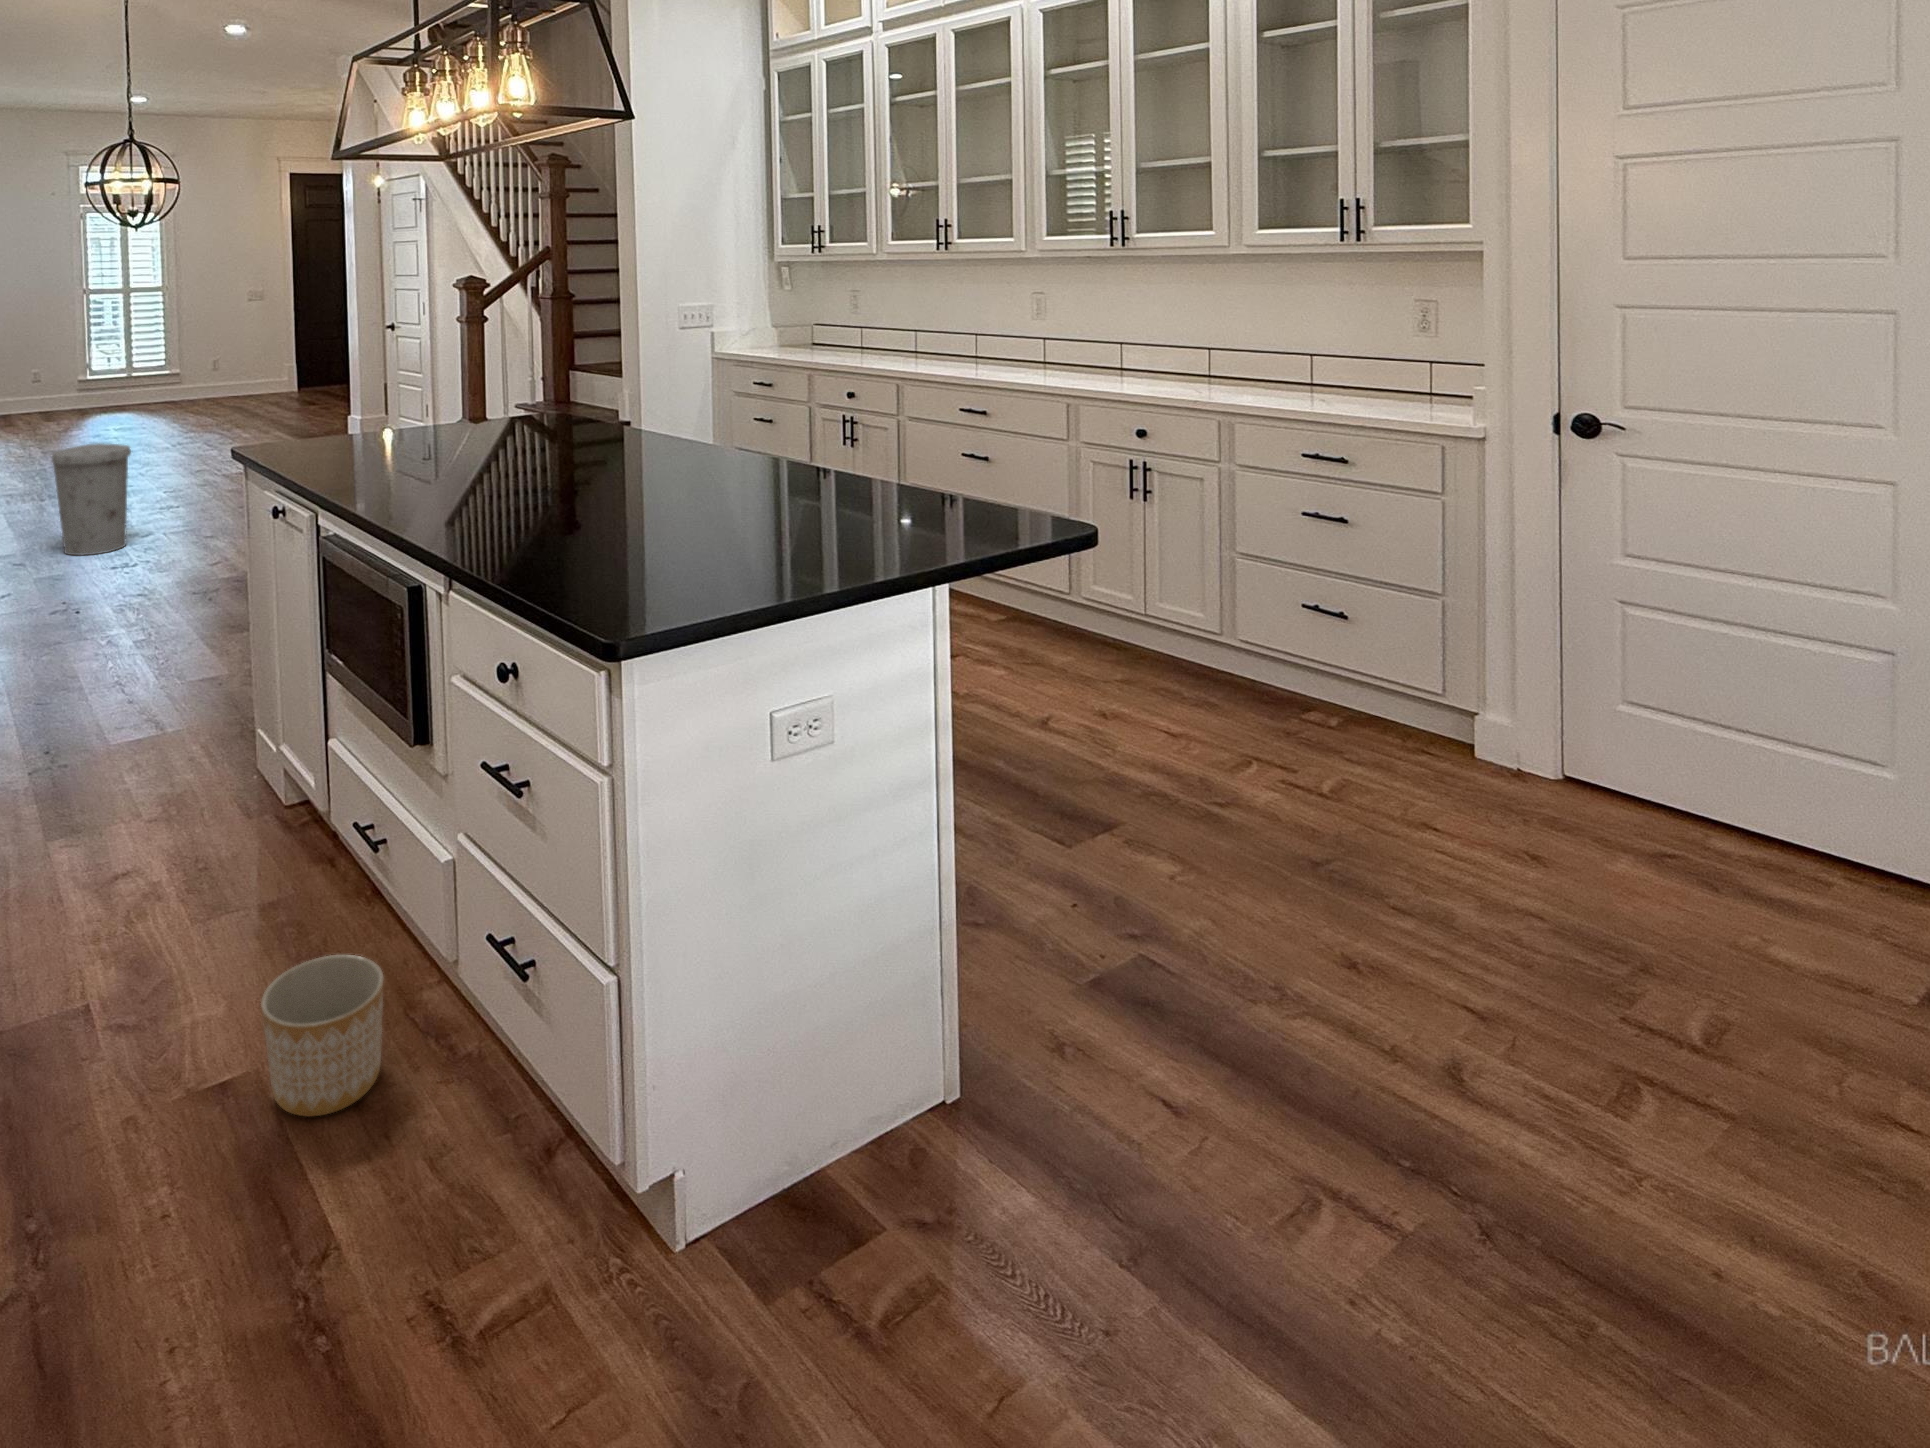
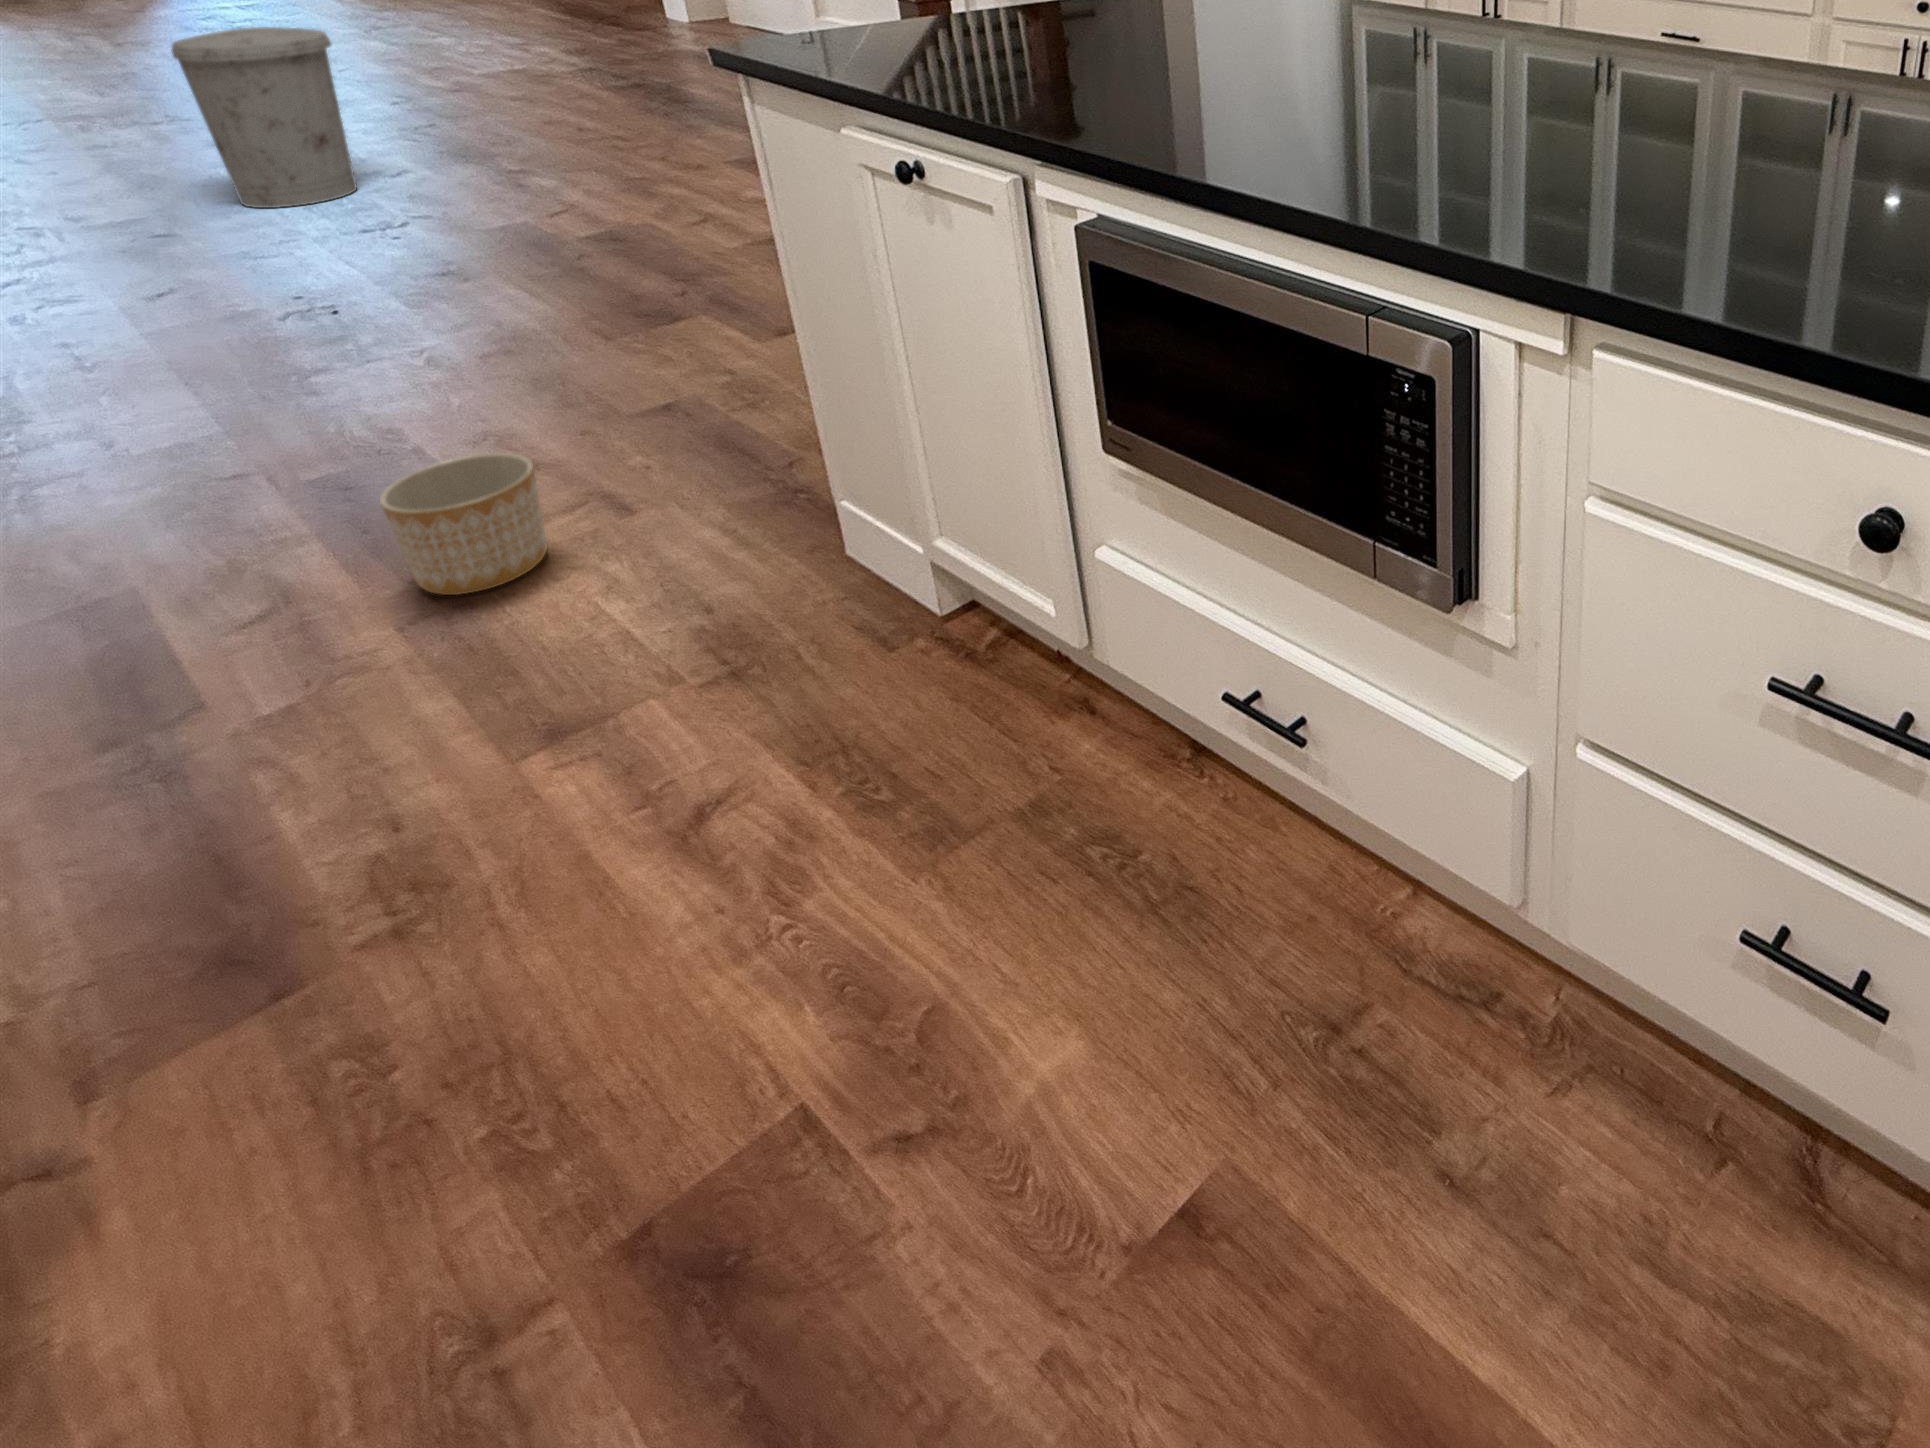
planter: present [261,955,383,1116] -> present [379,453,547,595]

